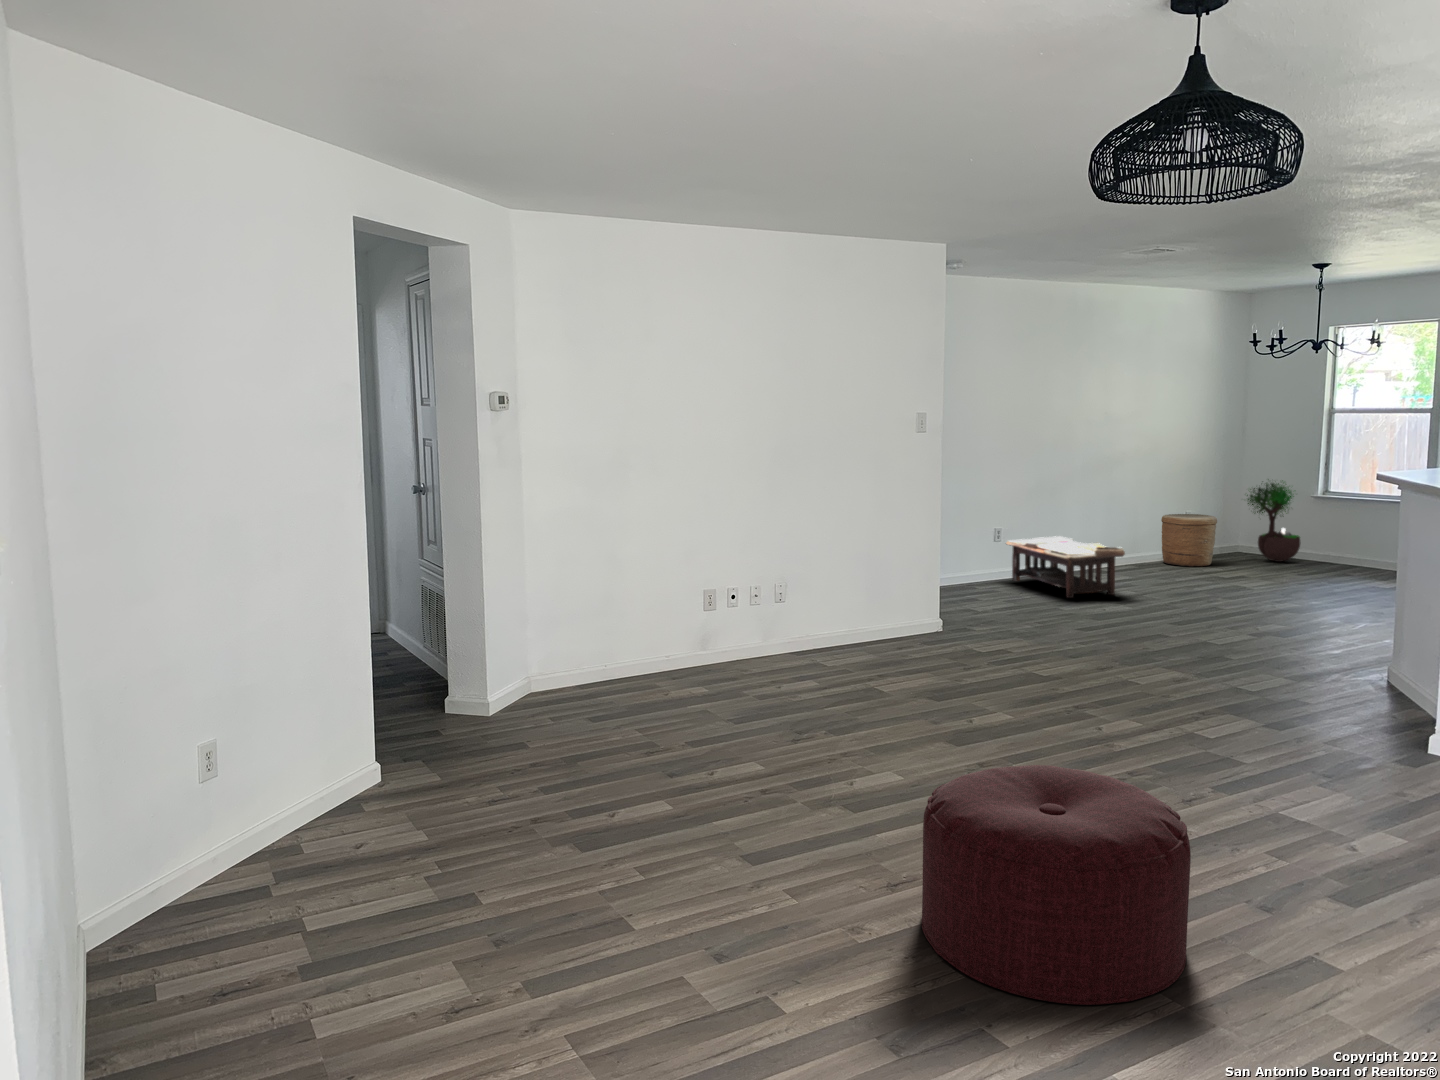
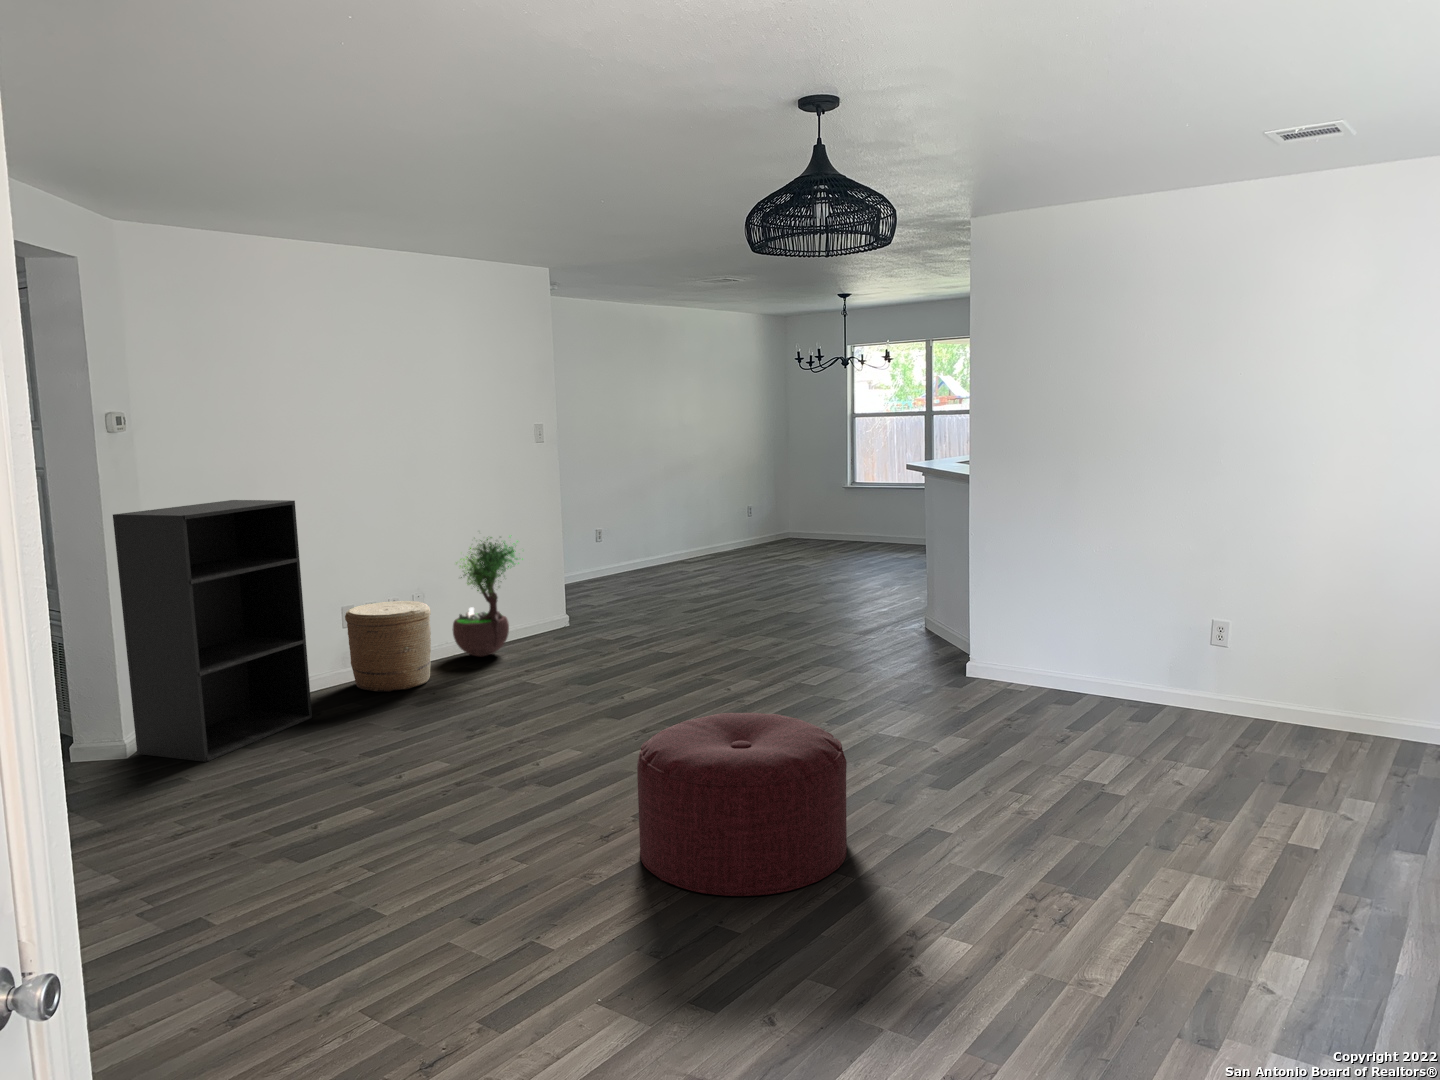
potted tree: present [1247,479,1300,562] -> present [453,536,523,657]
bookshelf: none [495,483,659,730] -> present [113,500,312,762]
woven basket: present [1161,514,1217,567] -> present [345,601,431,692]
coffee table: present [1006,536,1125,598] -> none [609,532,714,587]

